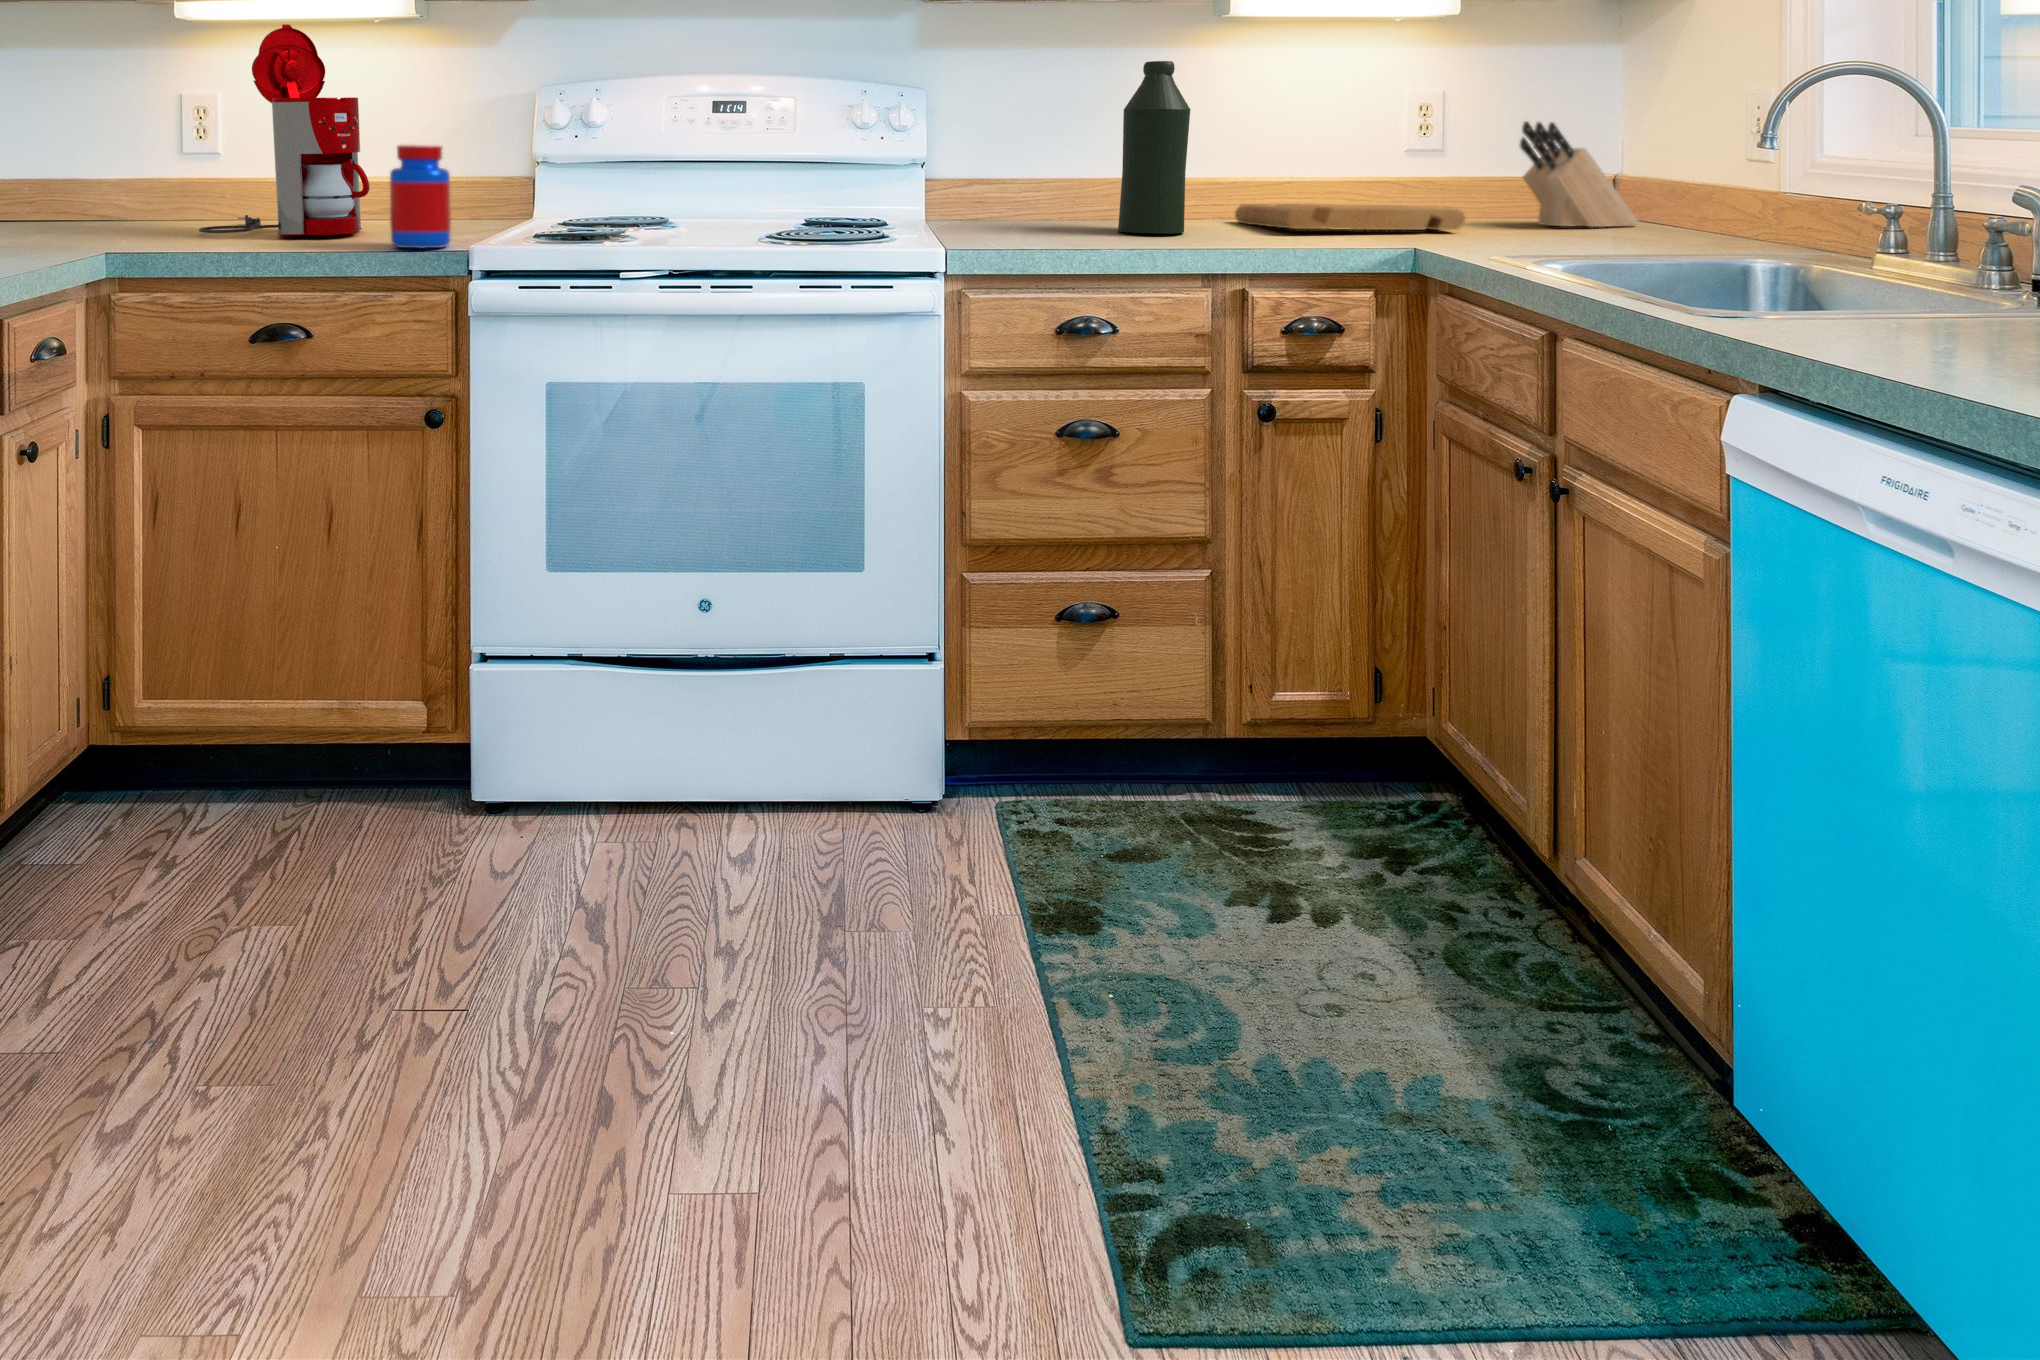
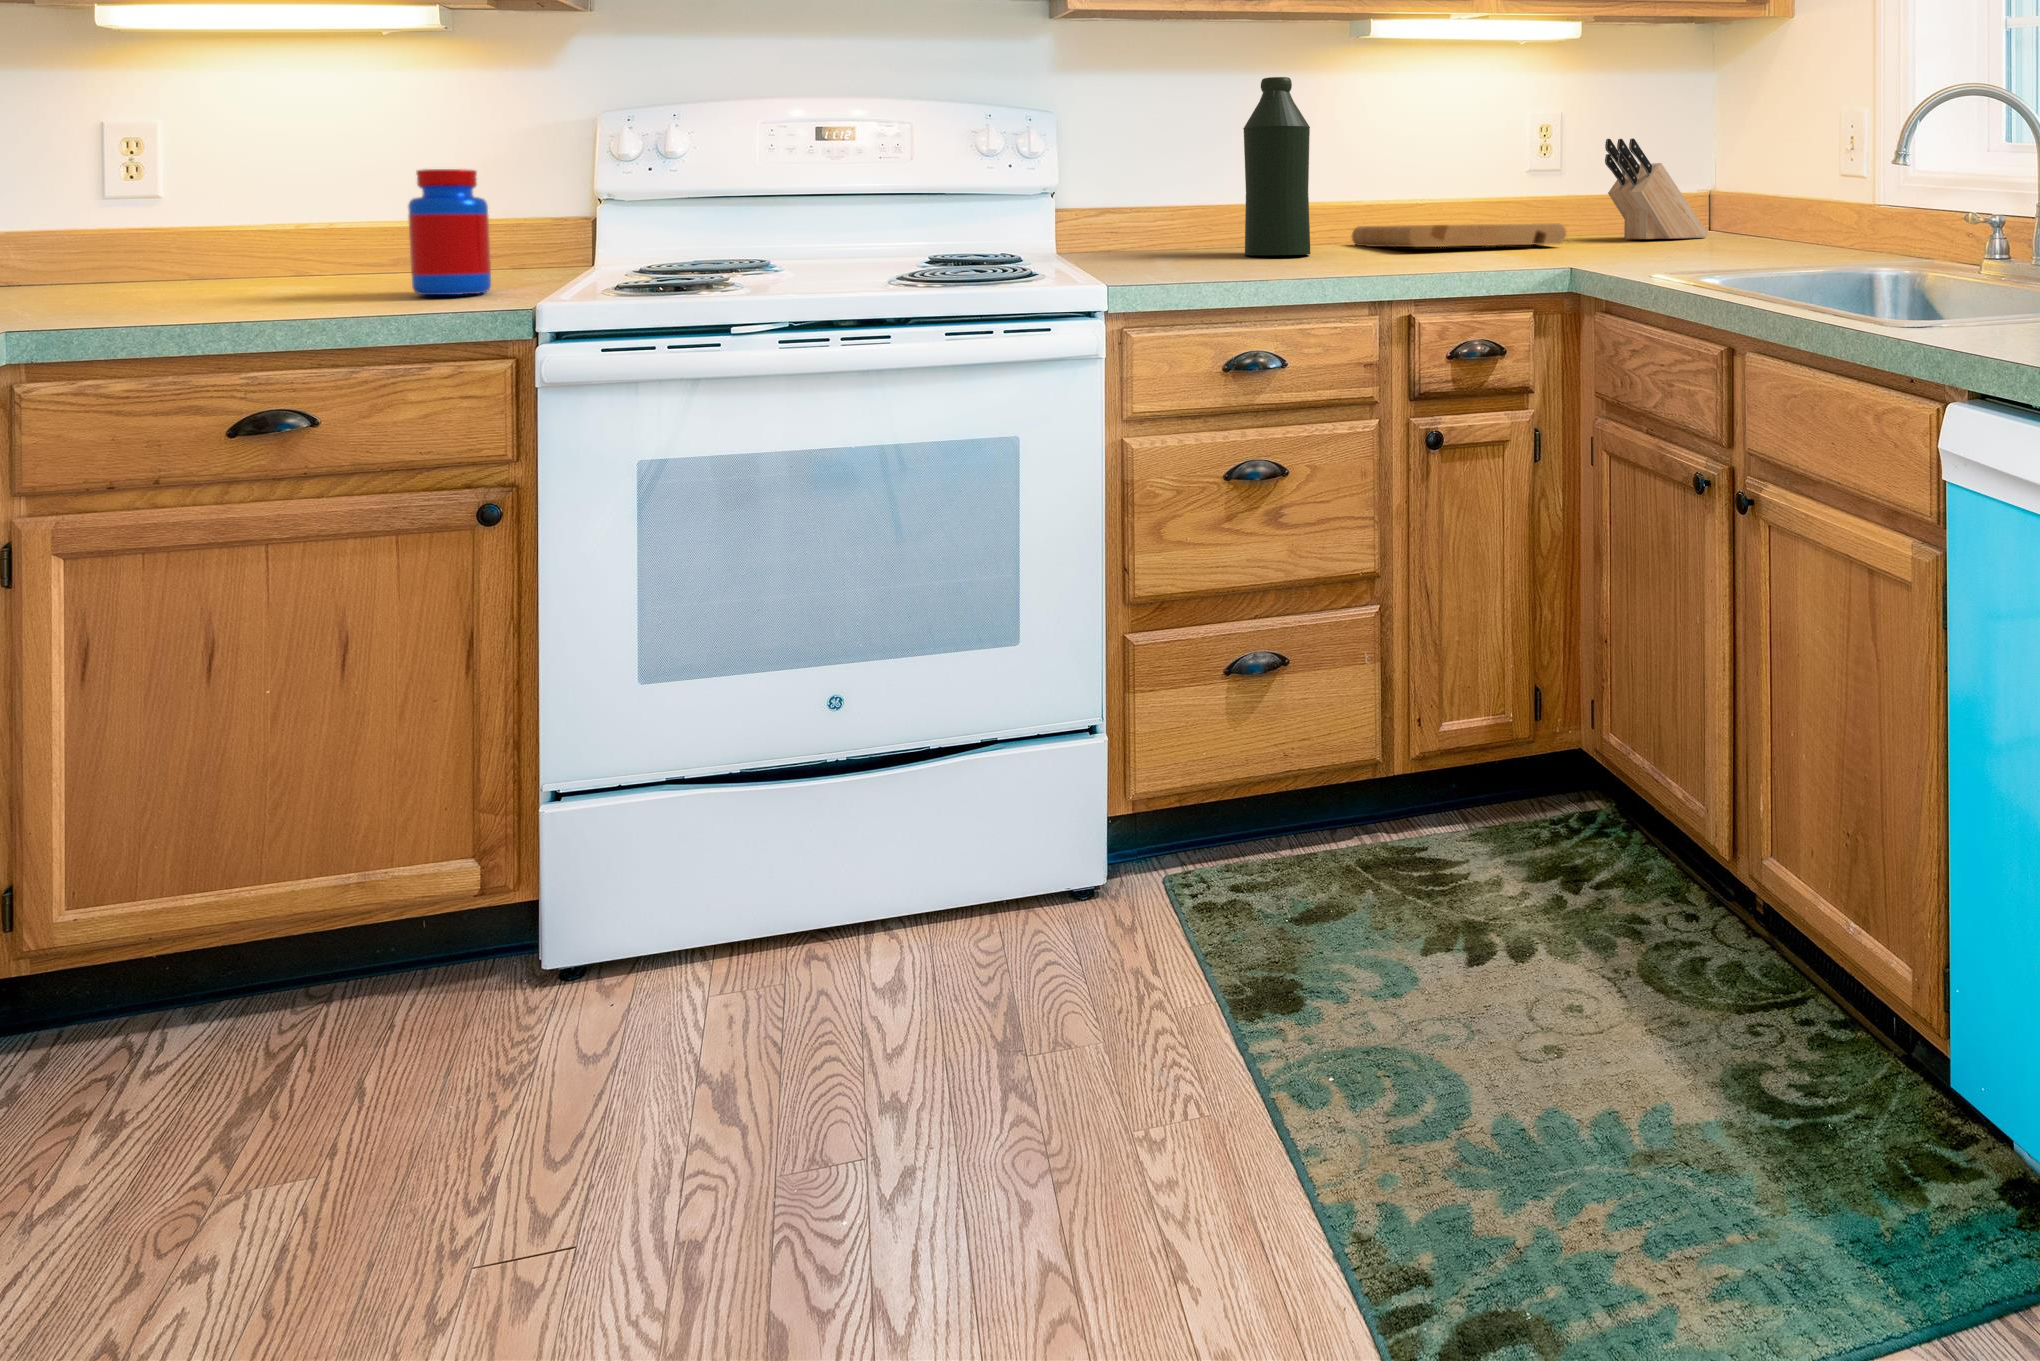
coffee maker: present [199,24,370,235] -> none [138,26,378,288]

